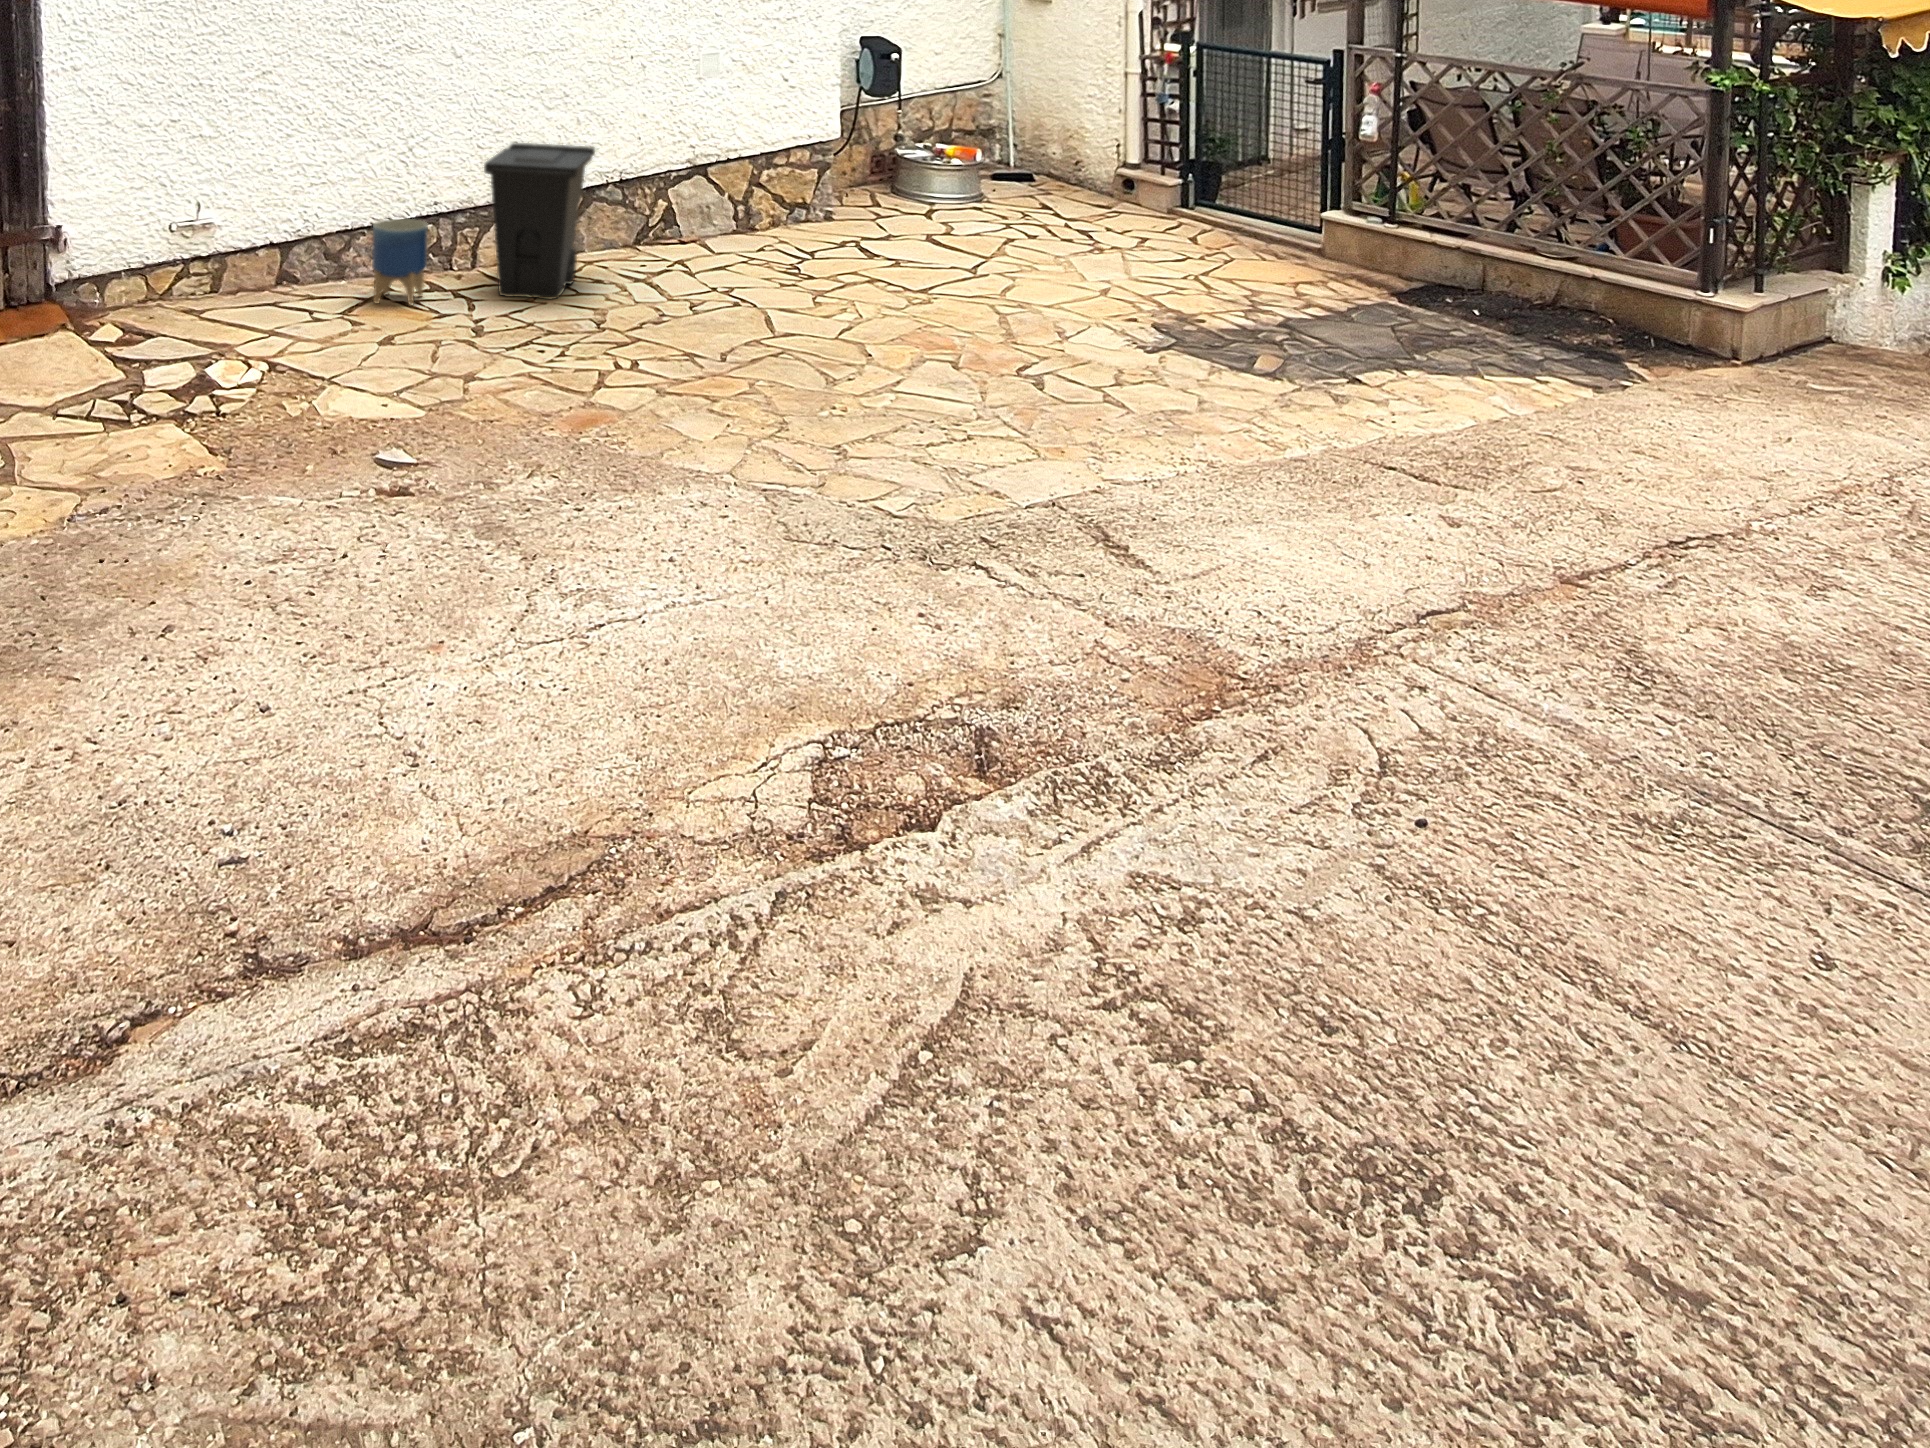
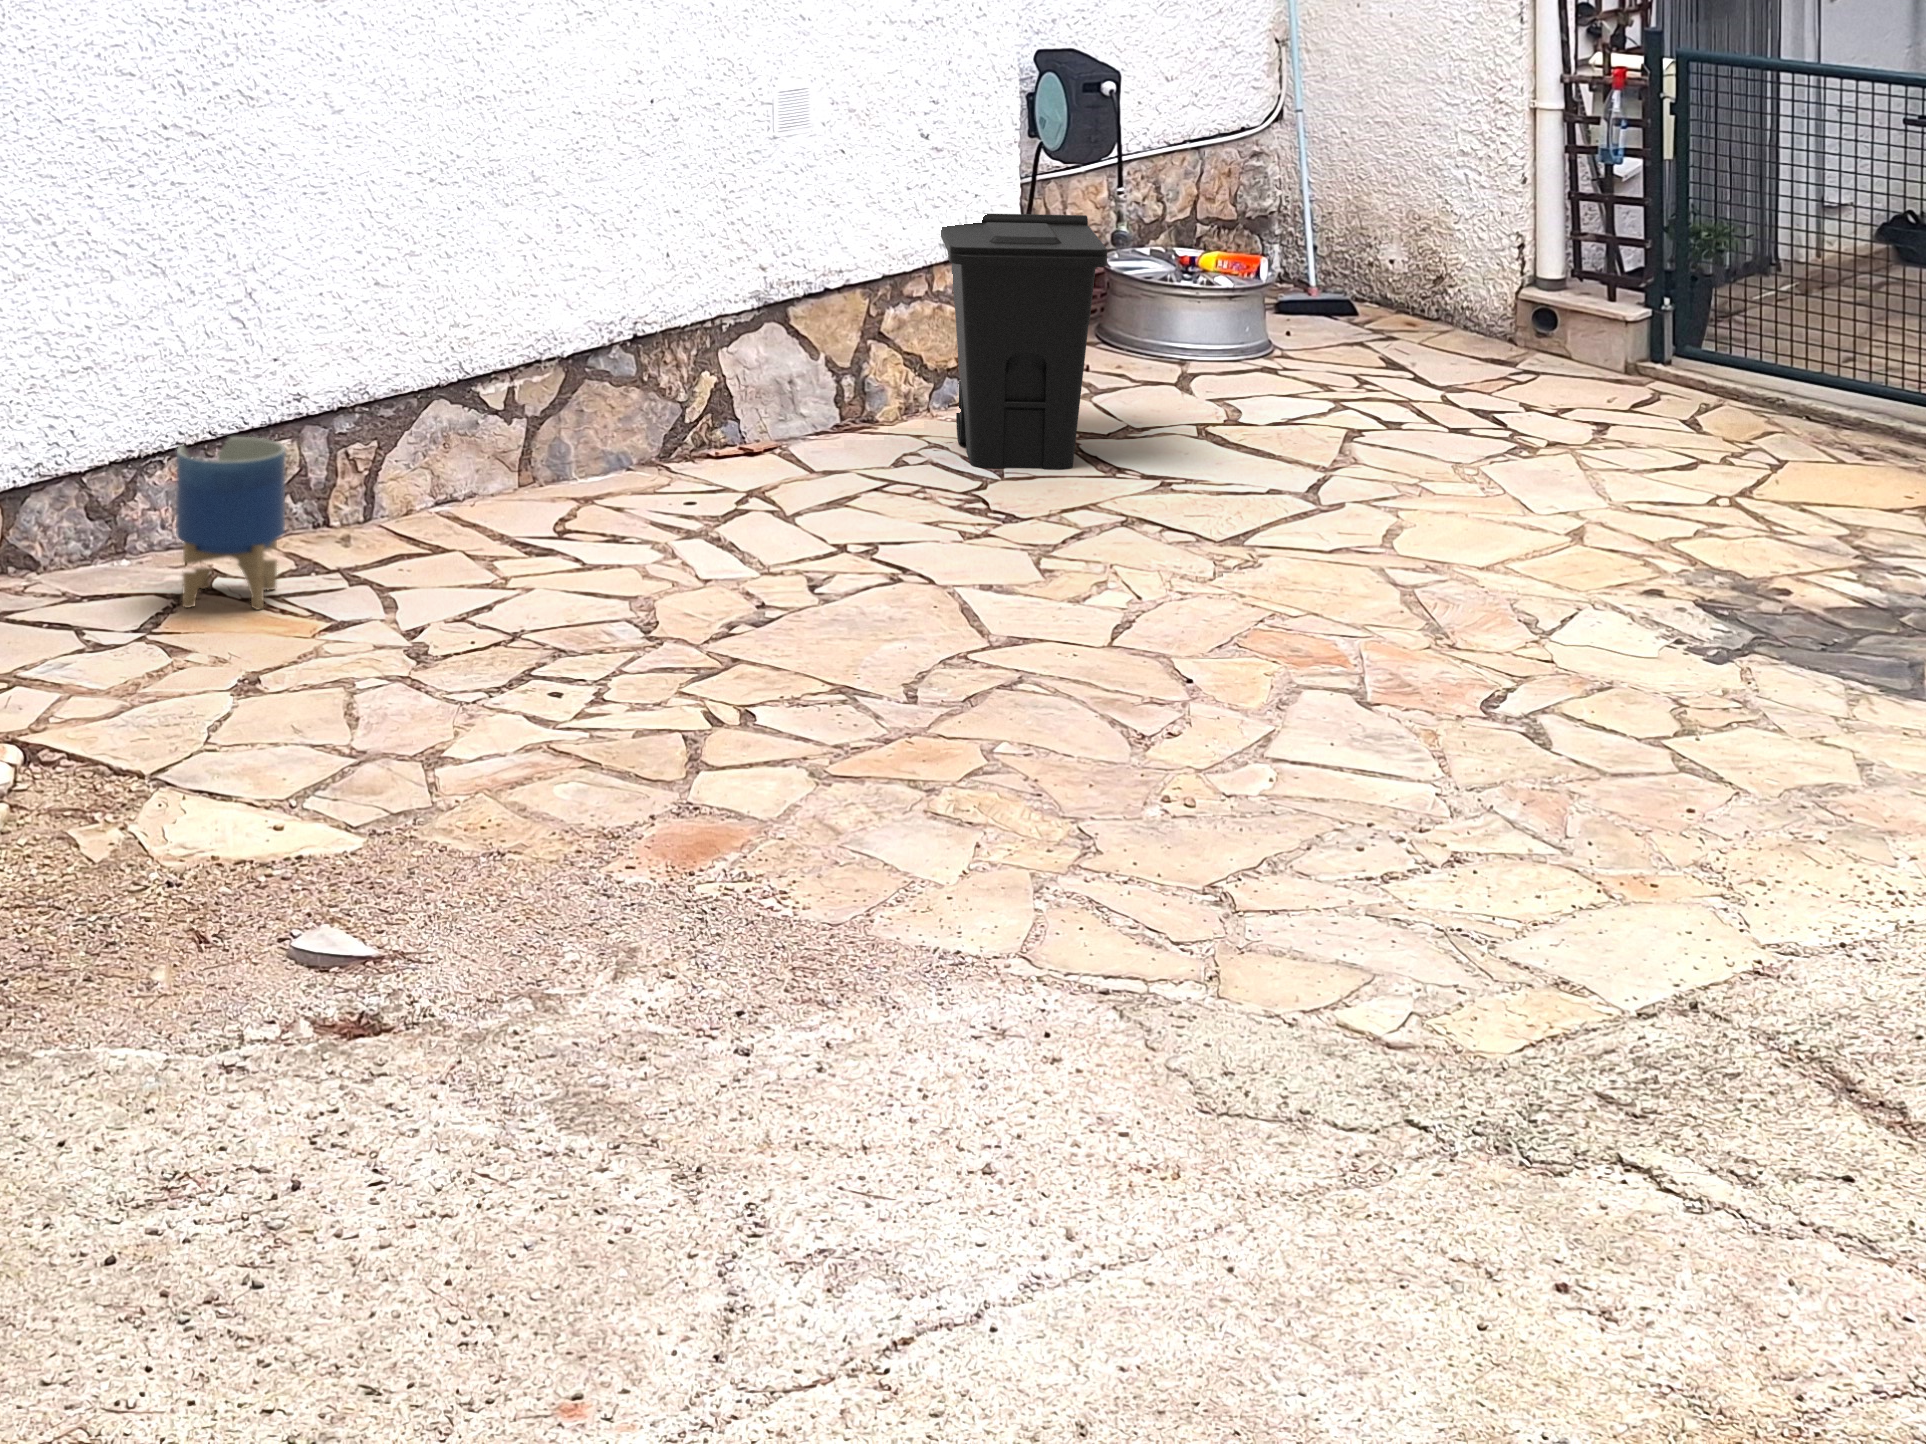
trash can: present [484,143,595,299] -> present [941,213,1107,469]

